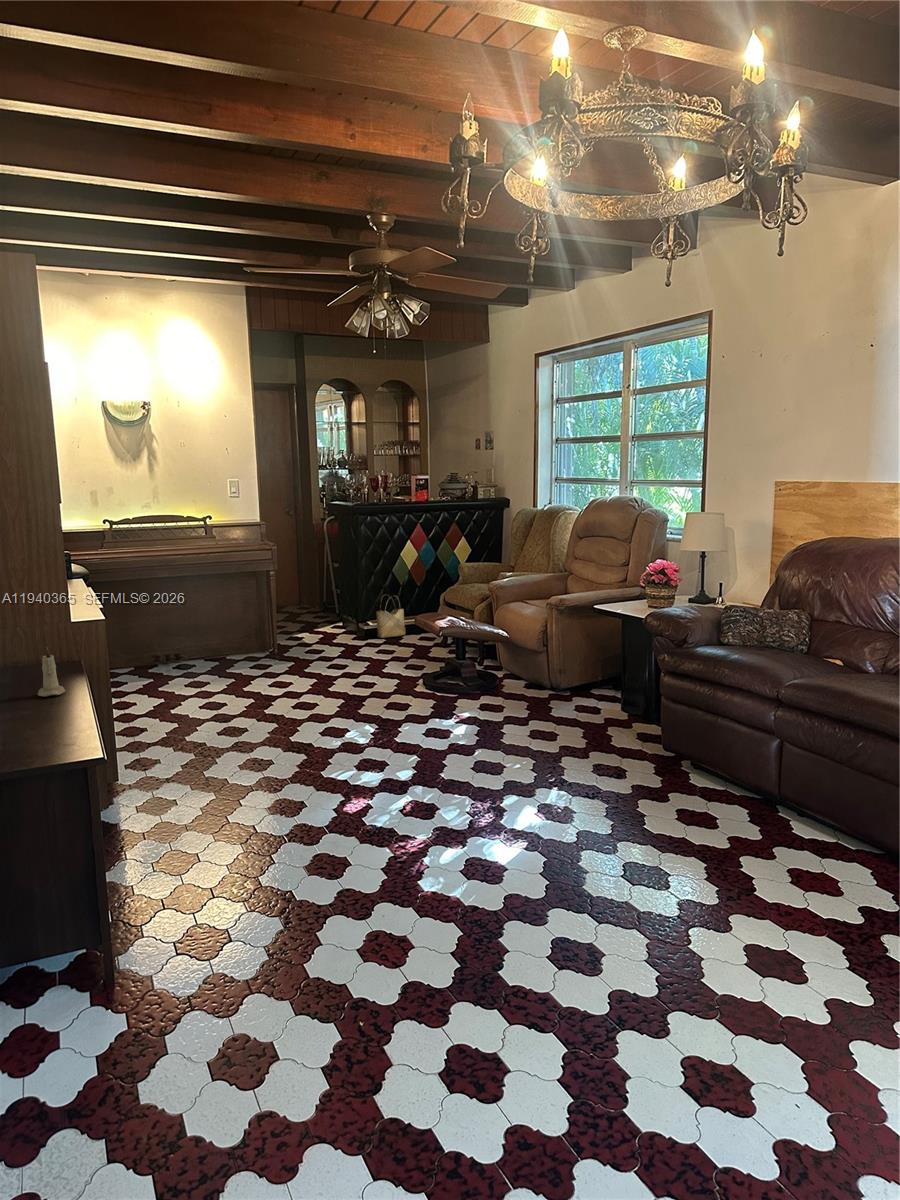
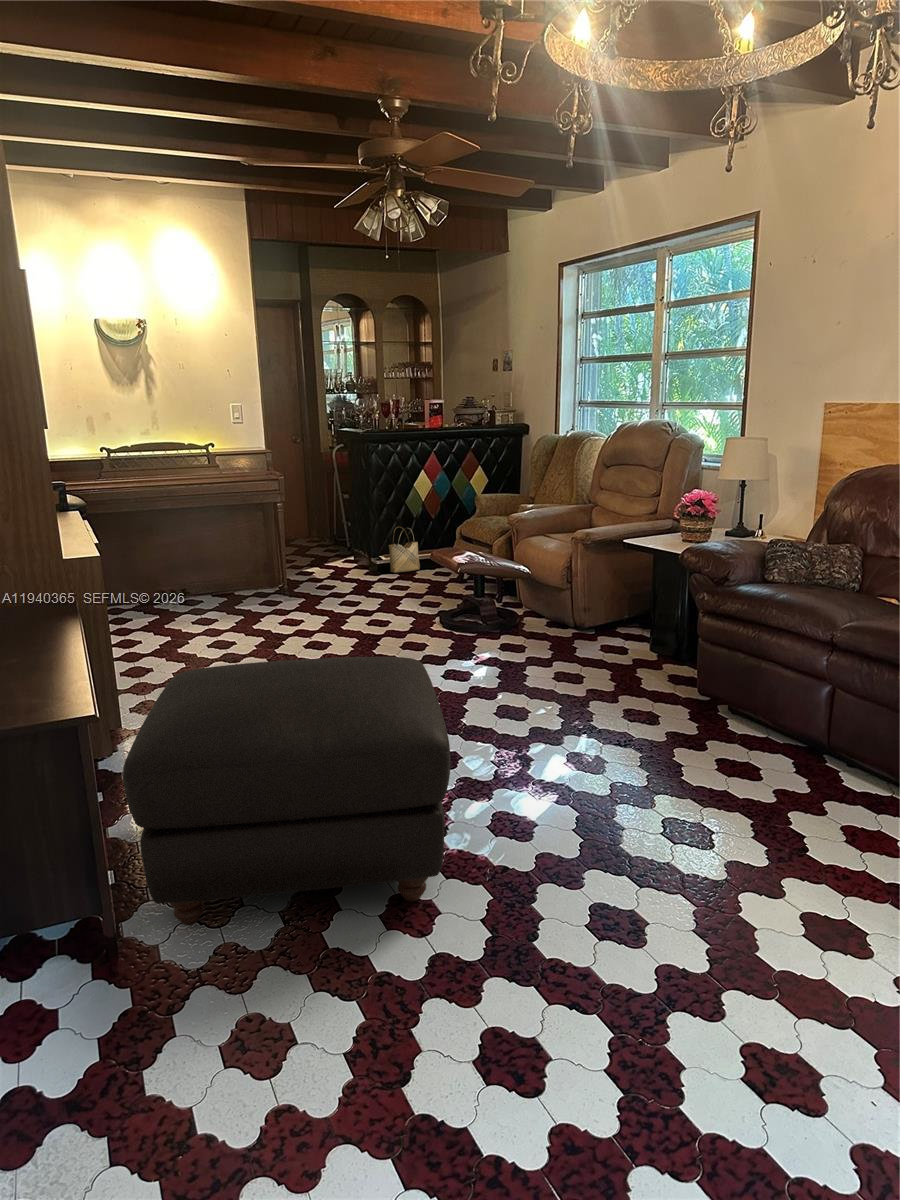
candle: present [38,647,65,697] -> none [22,589,53,645]
ottoman: none [127,710,423,957] -> present [123,657,450,925]

